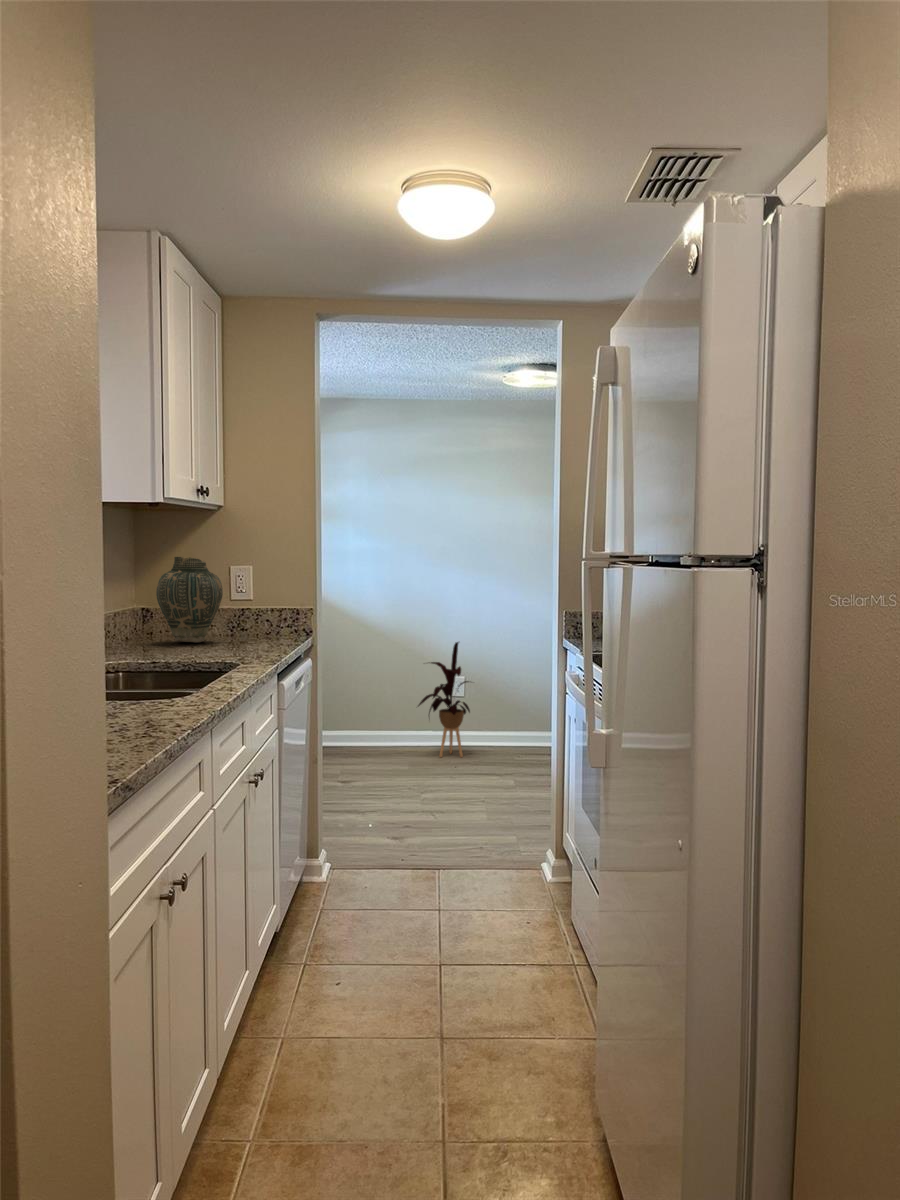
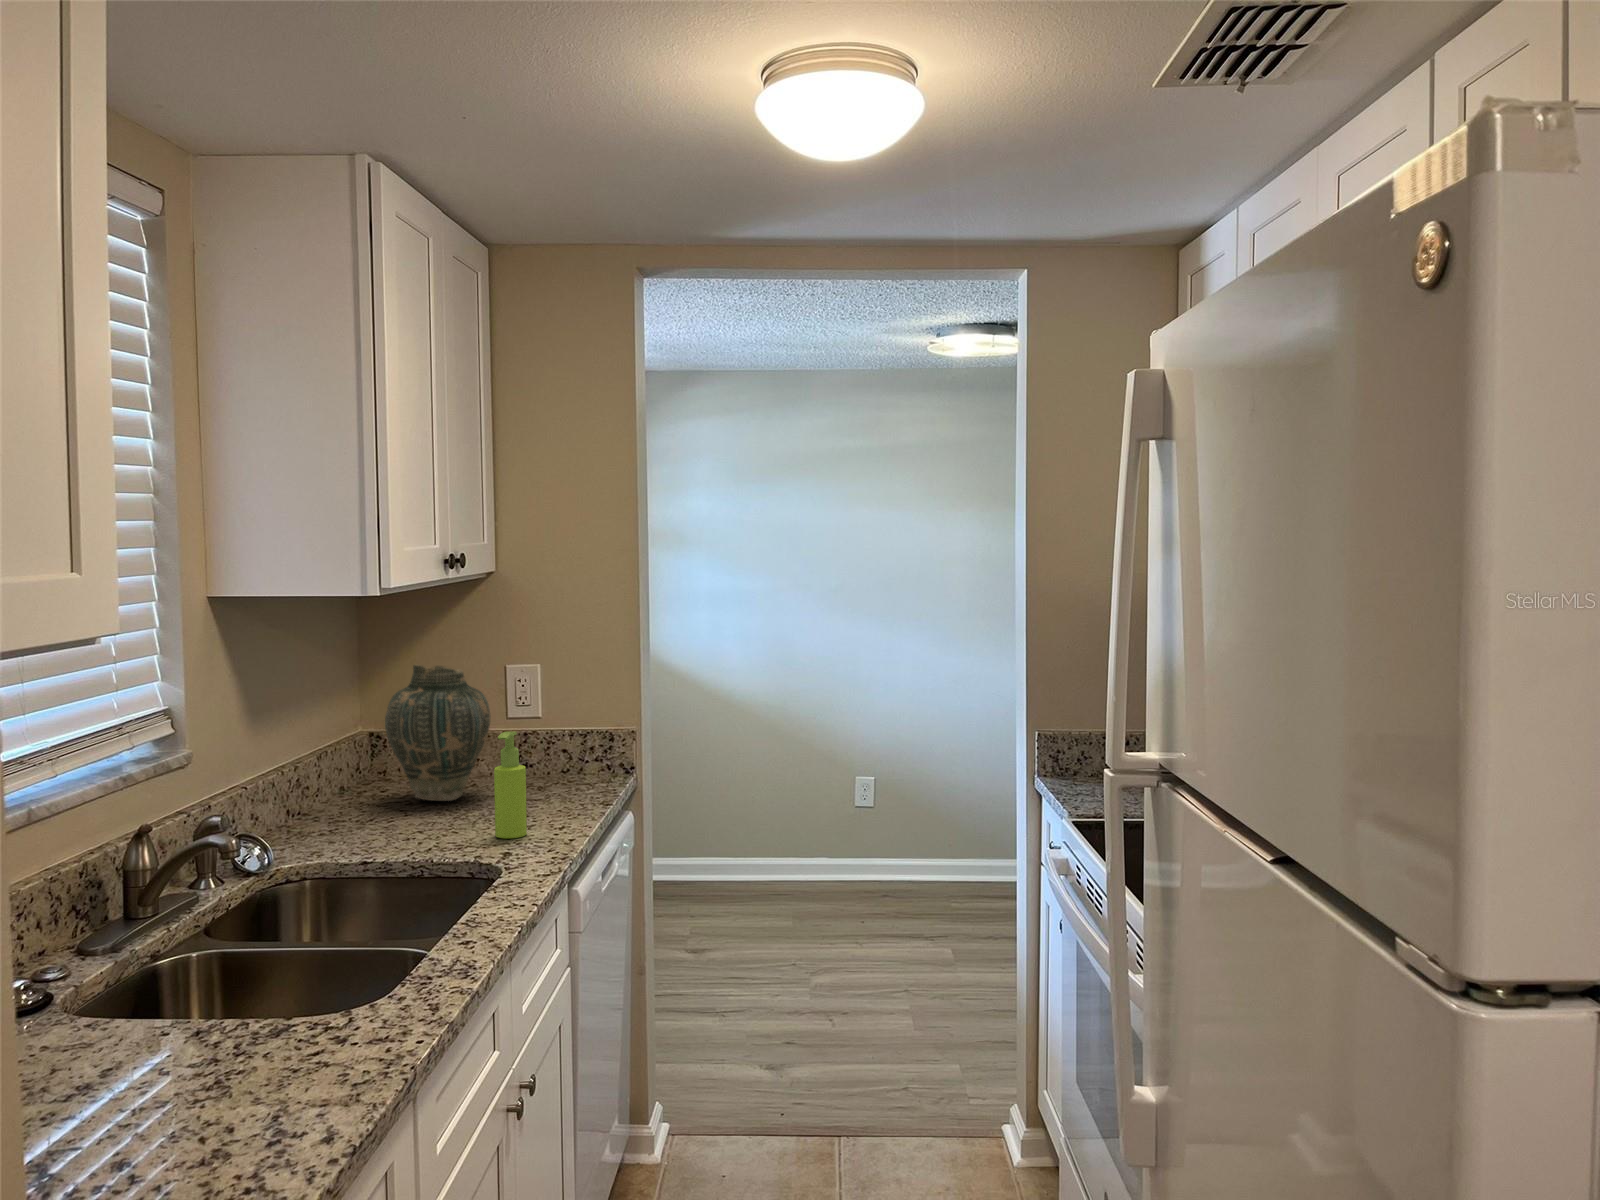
soap dispenser: none [231,589,250,653] -> present [494,732,527,838]
house plant: present [418,642,470,757] -> none [802,732,890,901]

